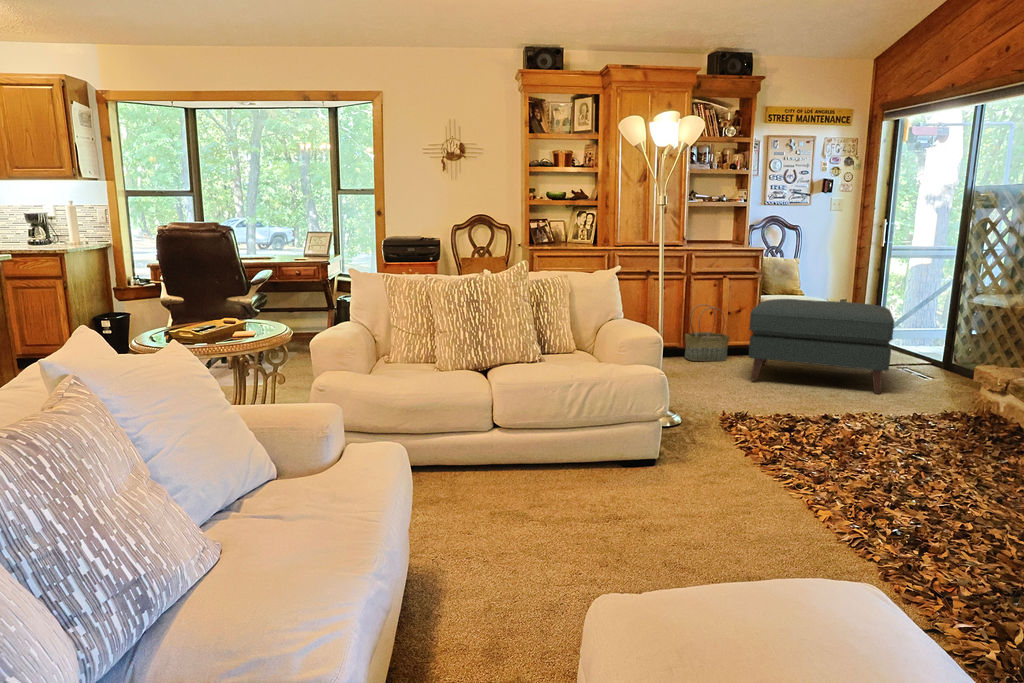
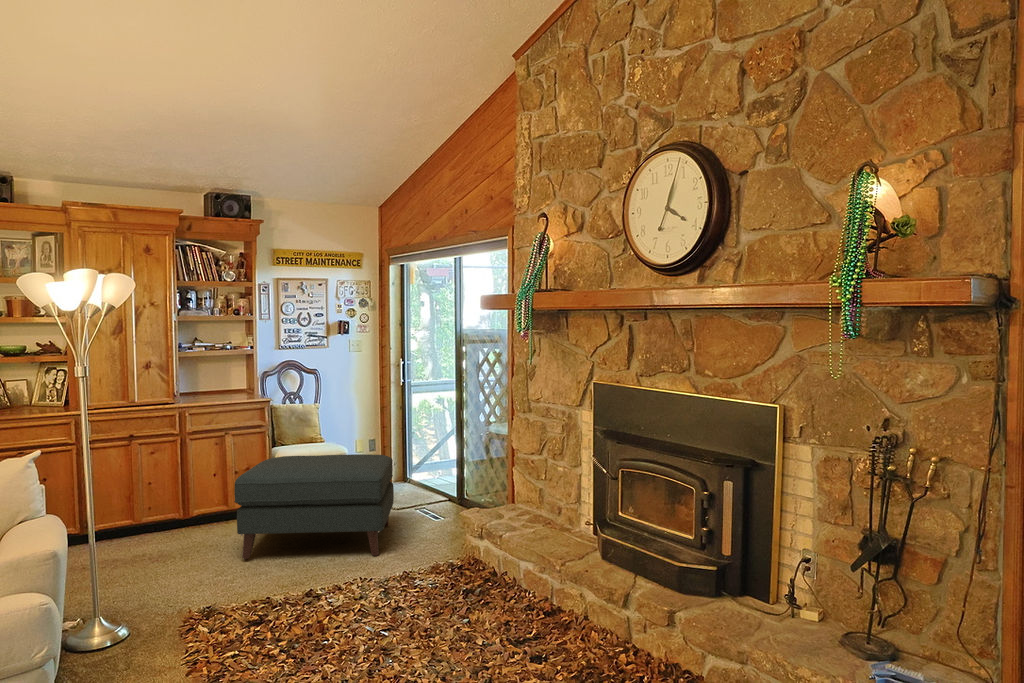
basket: present [685,304,730,361] -> none [182,467,236,537]

